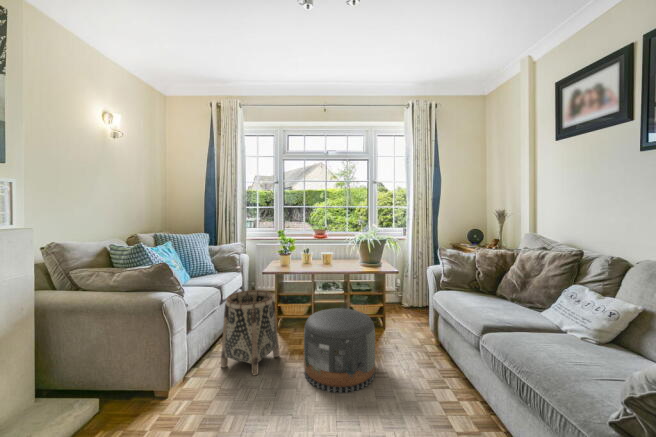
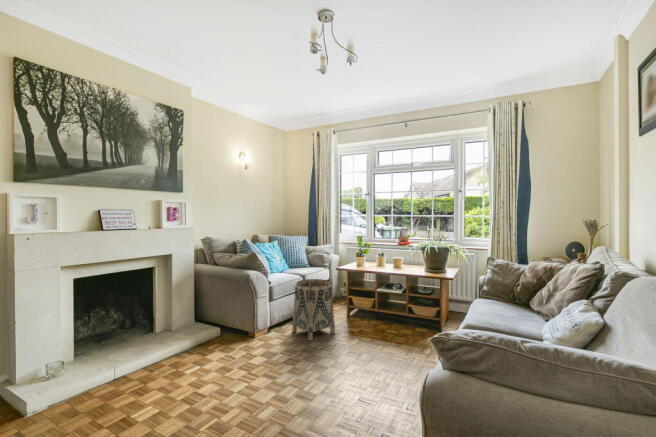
pouf: present [304,308,375,393] -> none [342,300,402,365]

